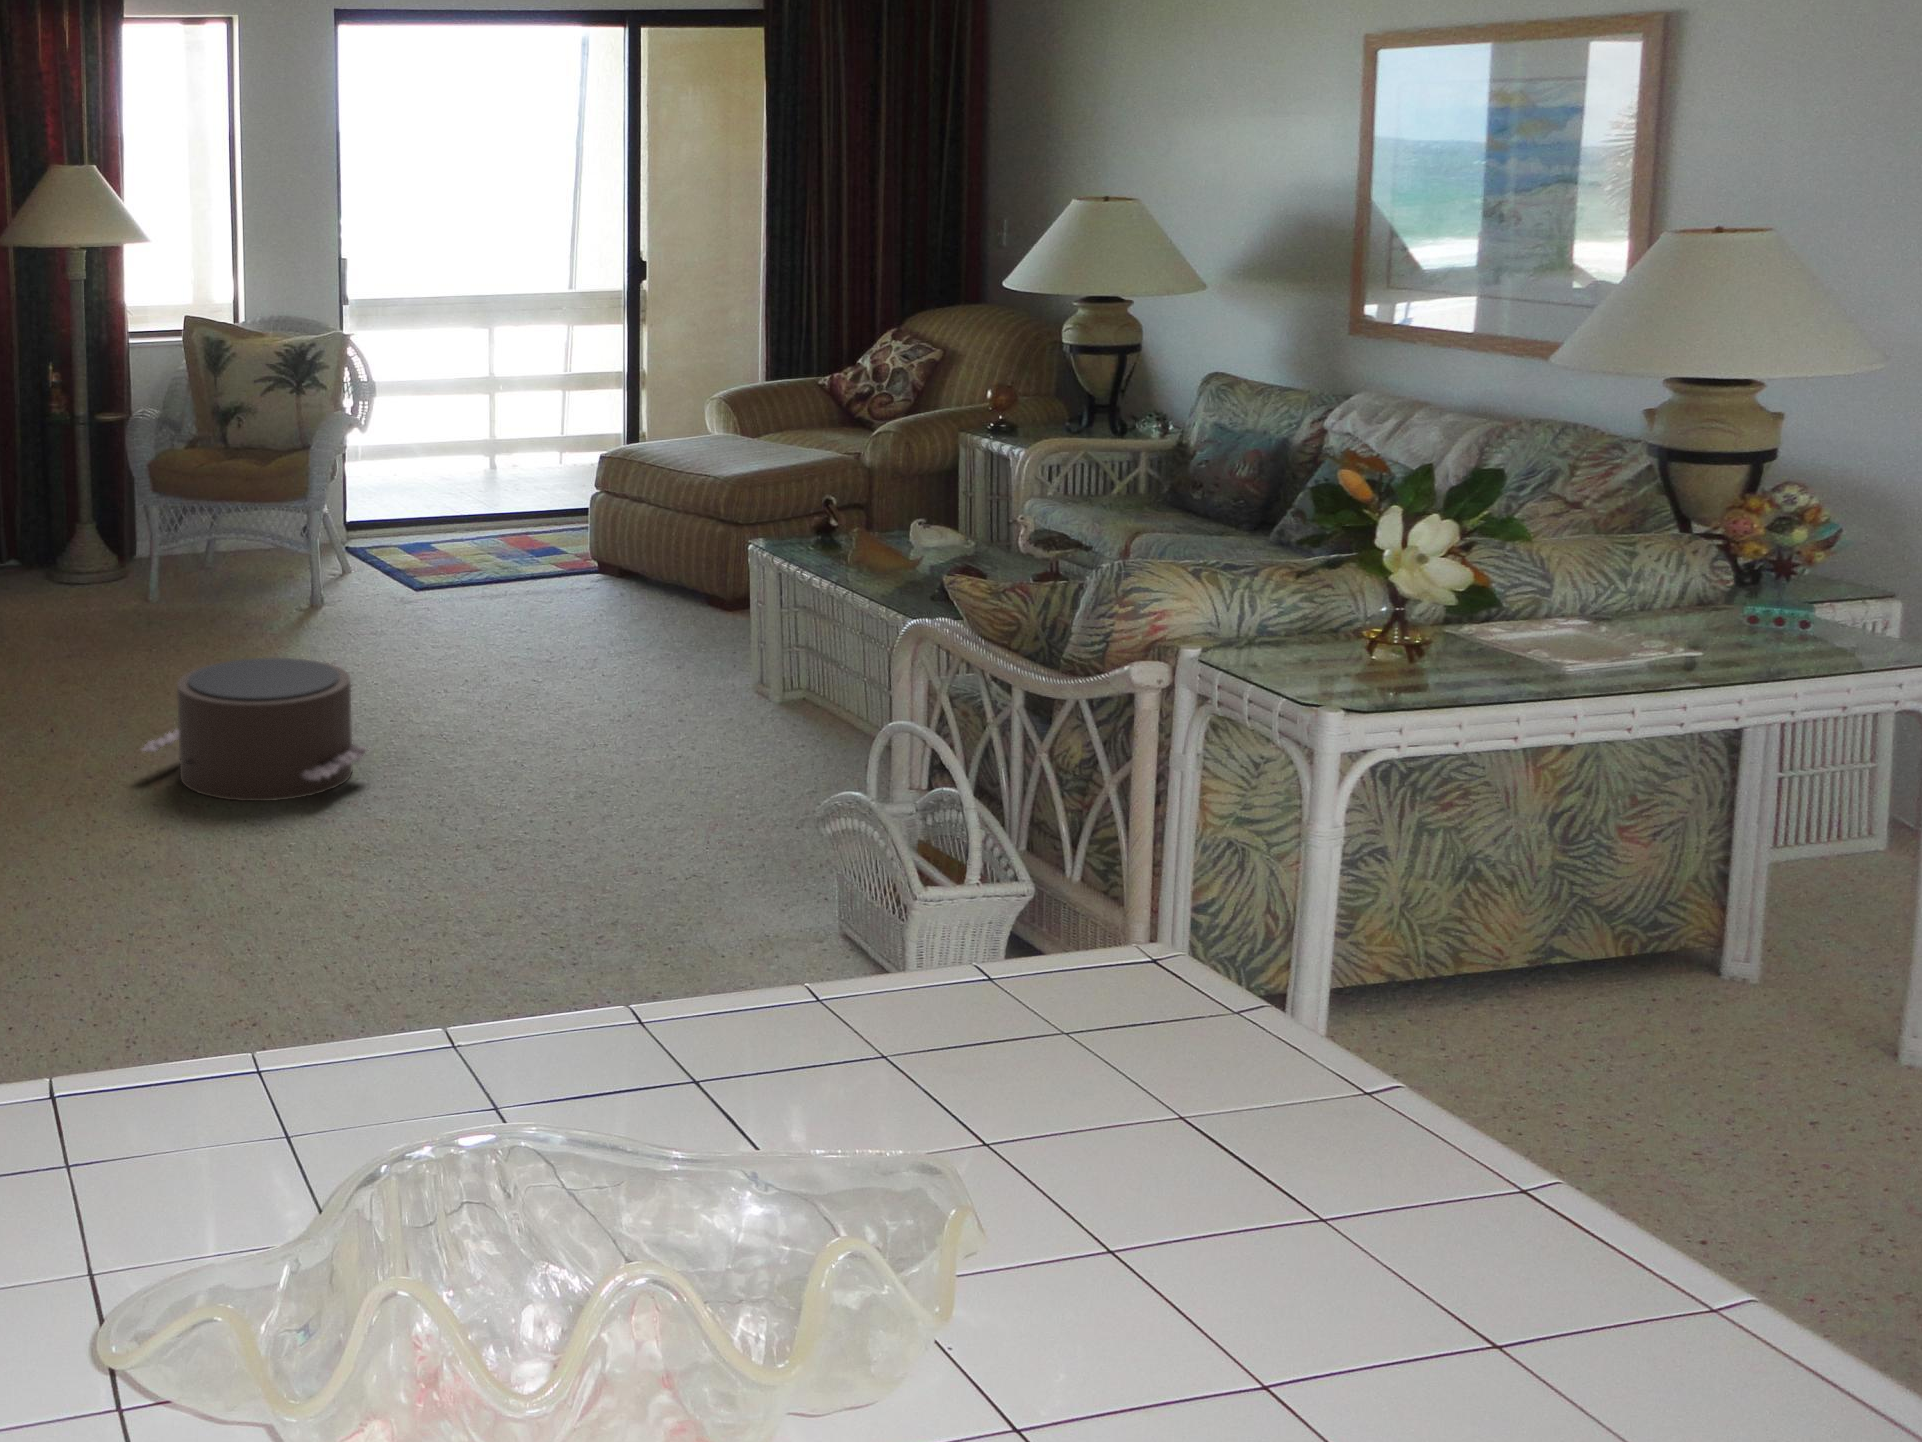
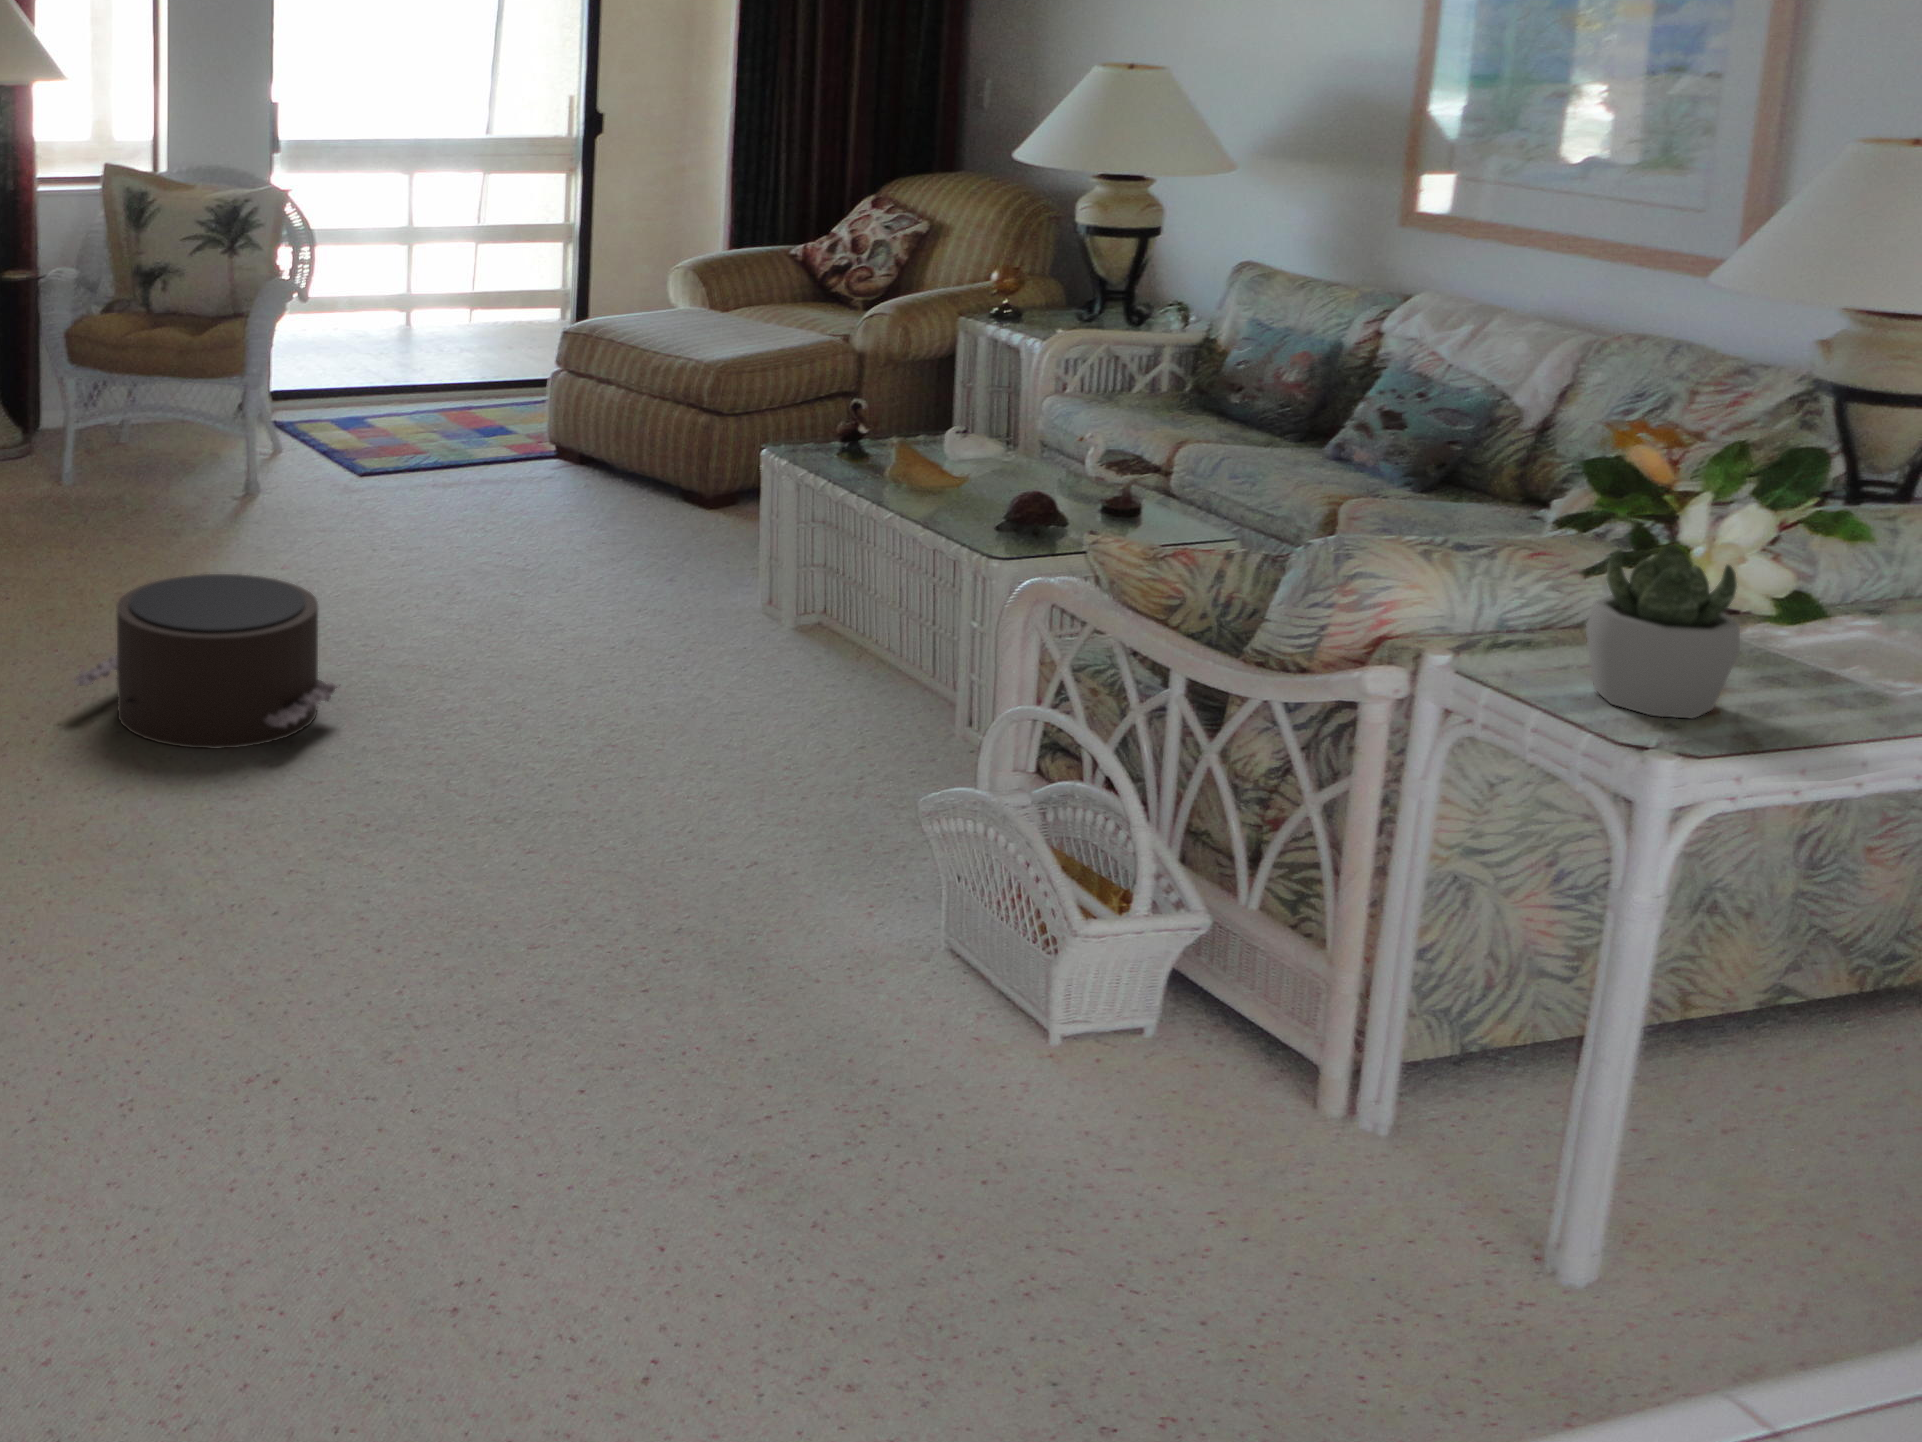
succulent plant: none [1299,556,1413,691] -> present [1586,546,1740,718]

